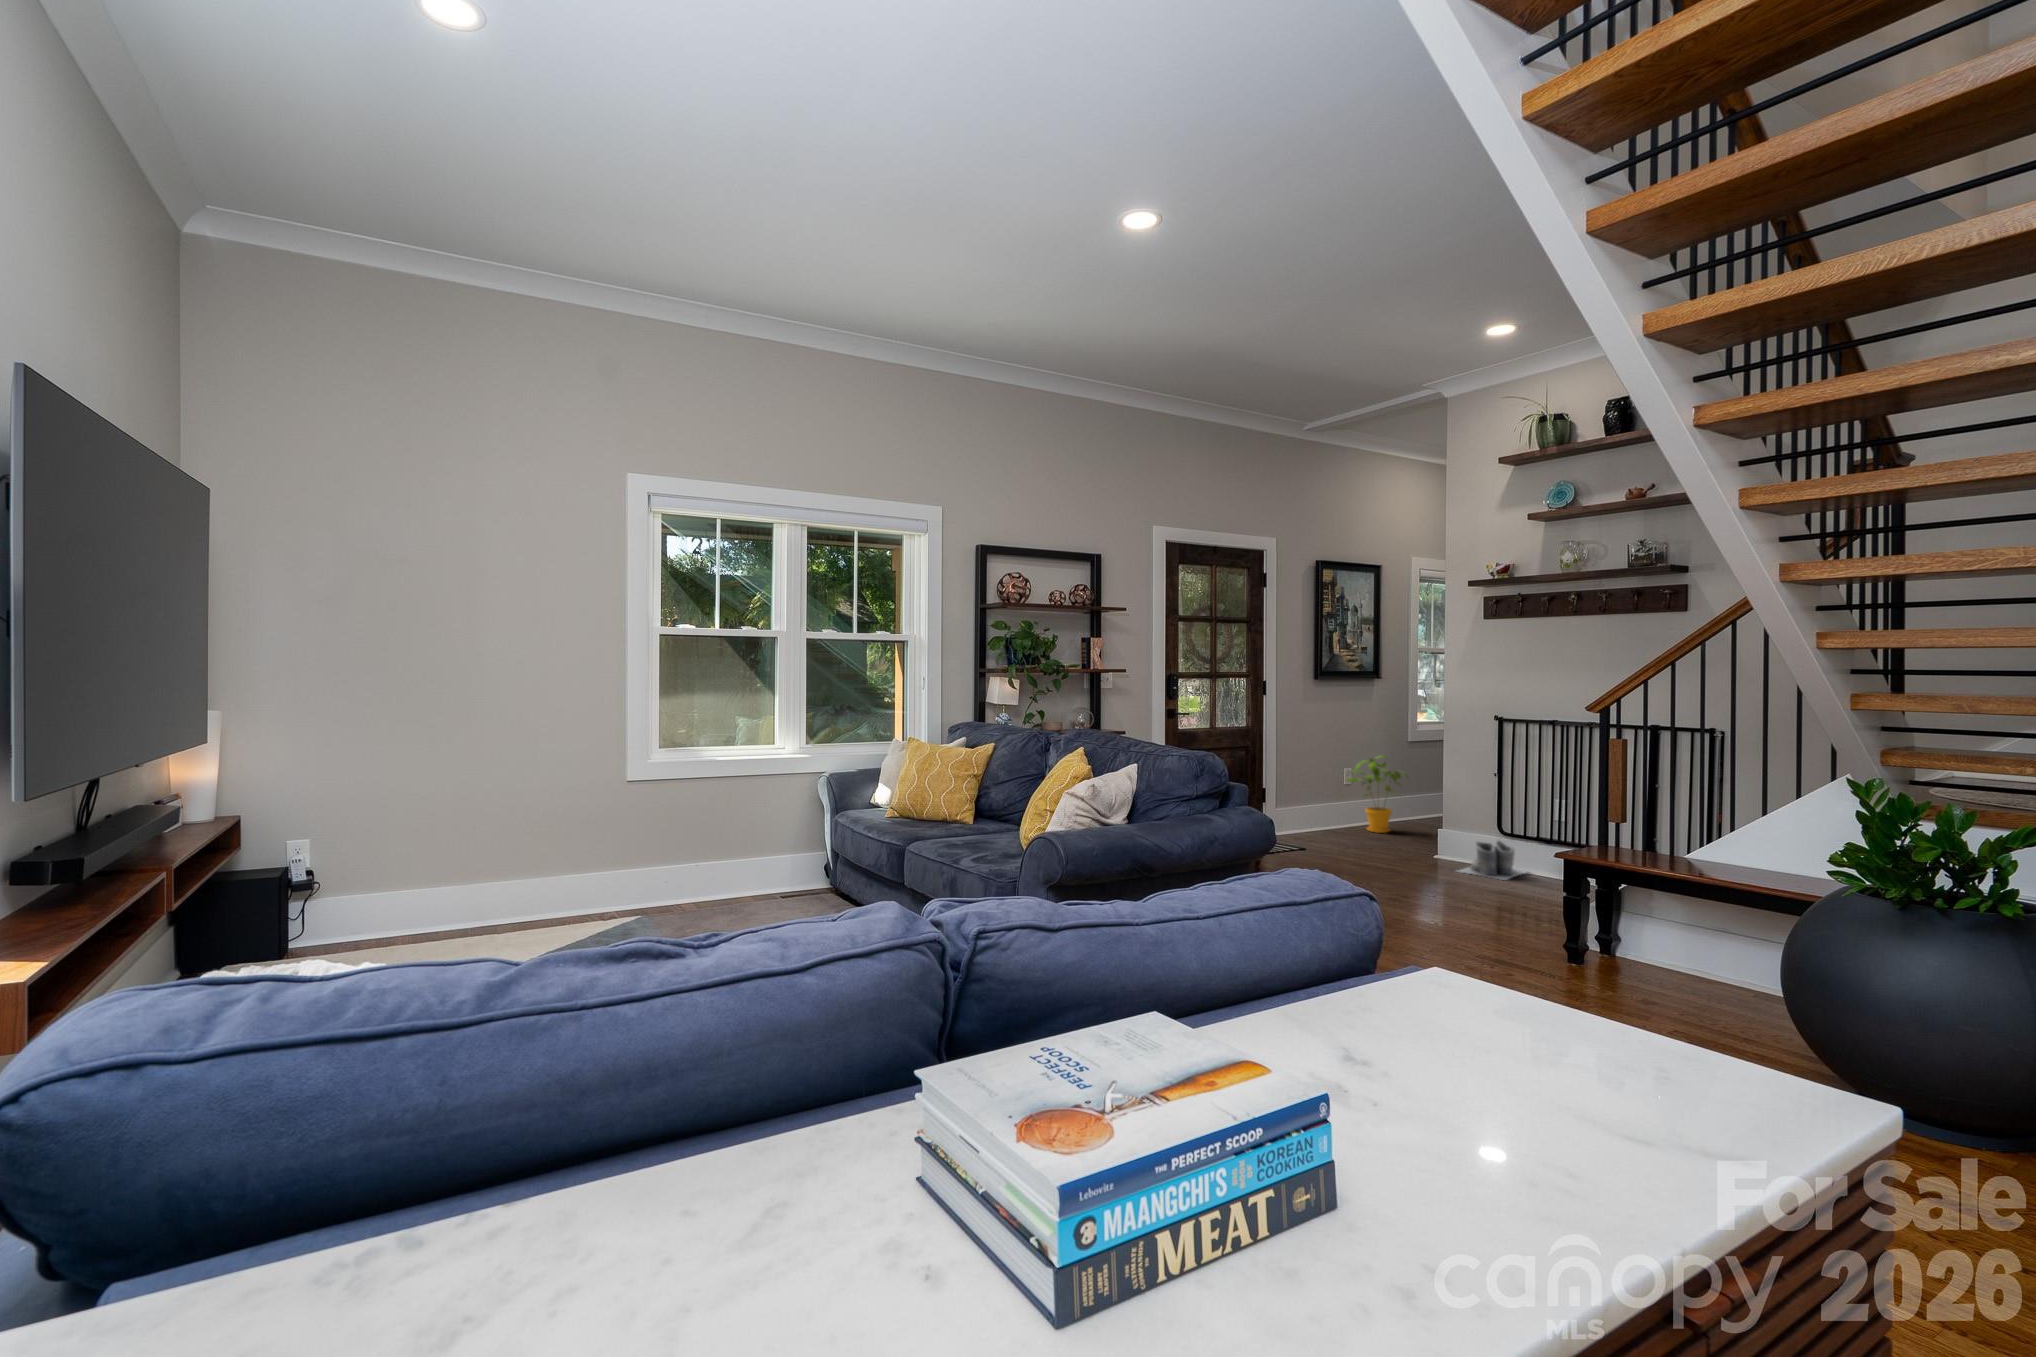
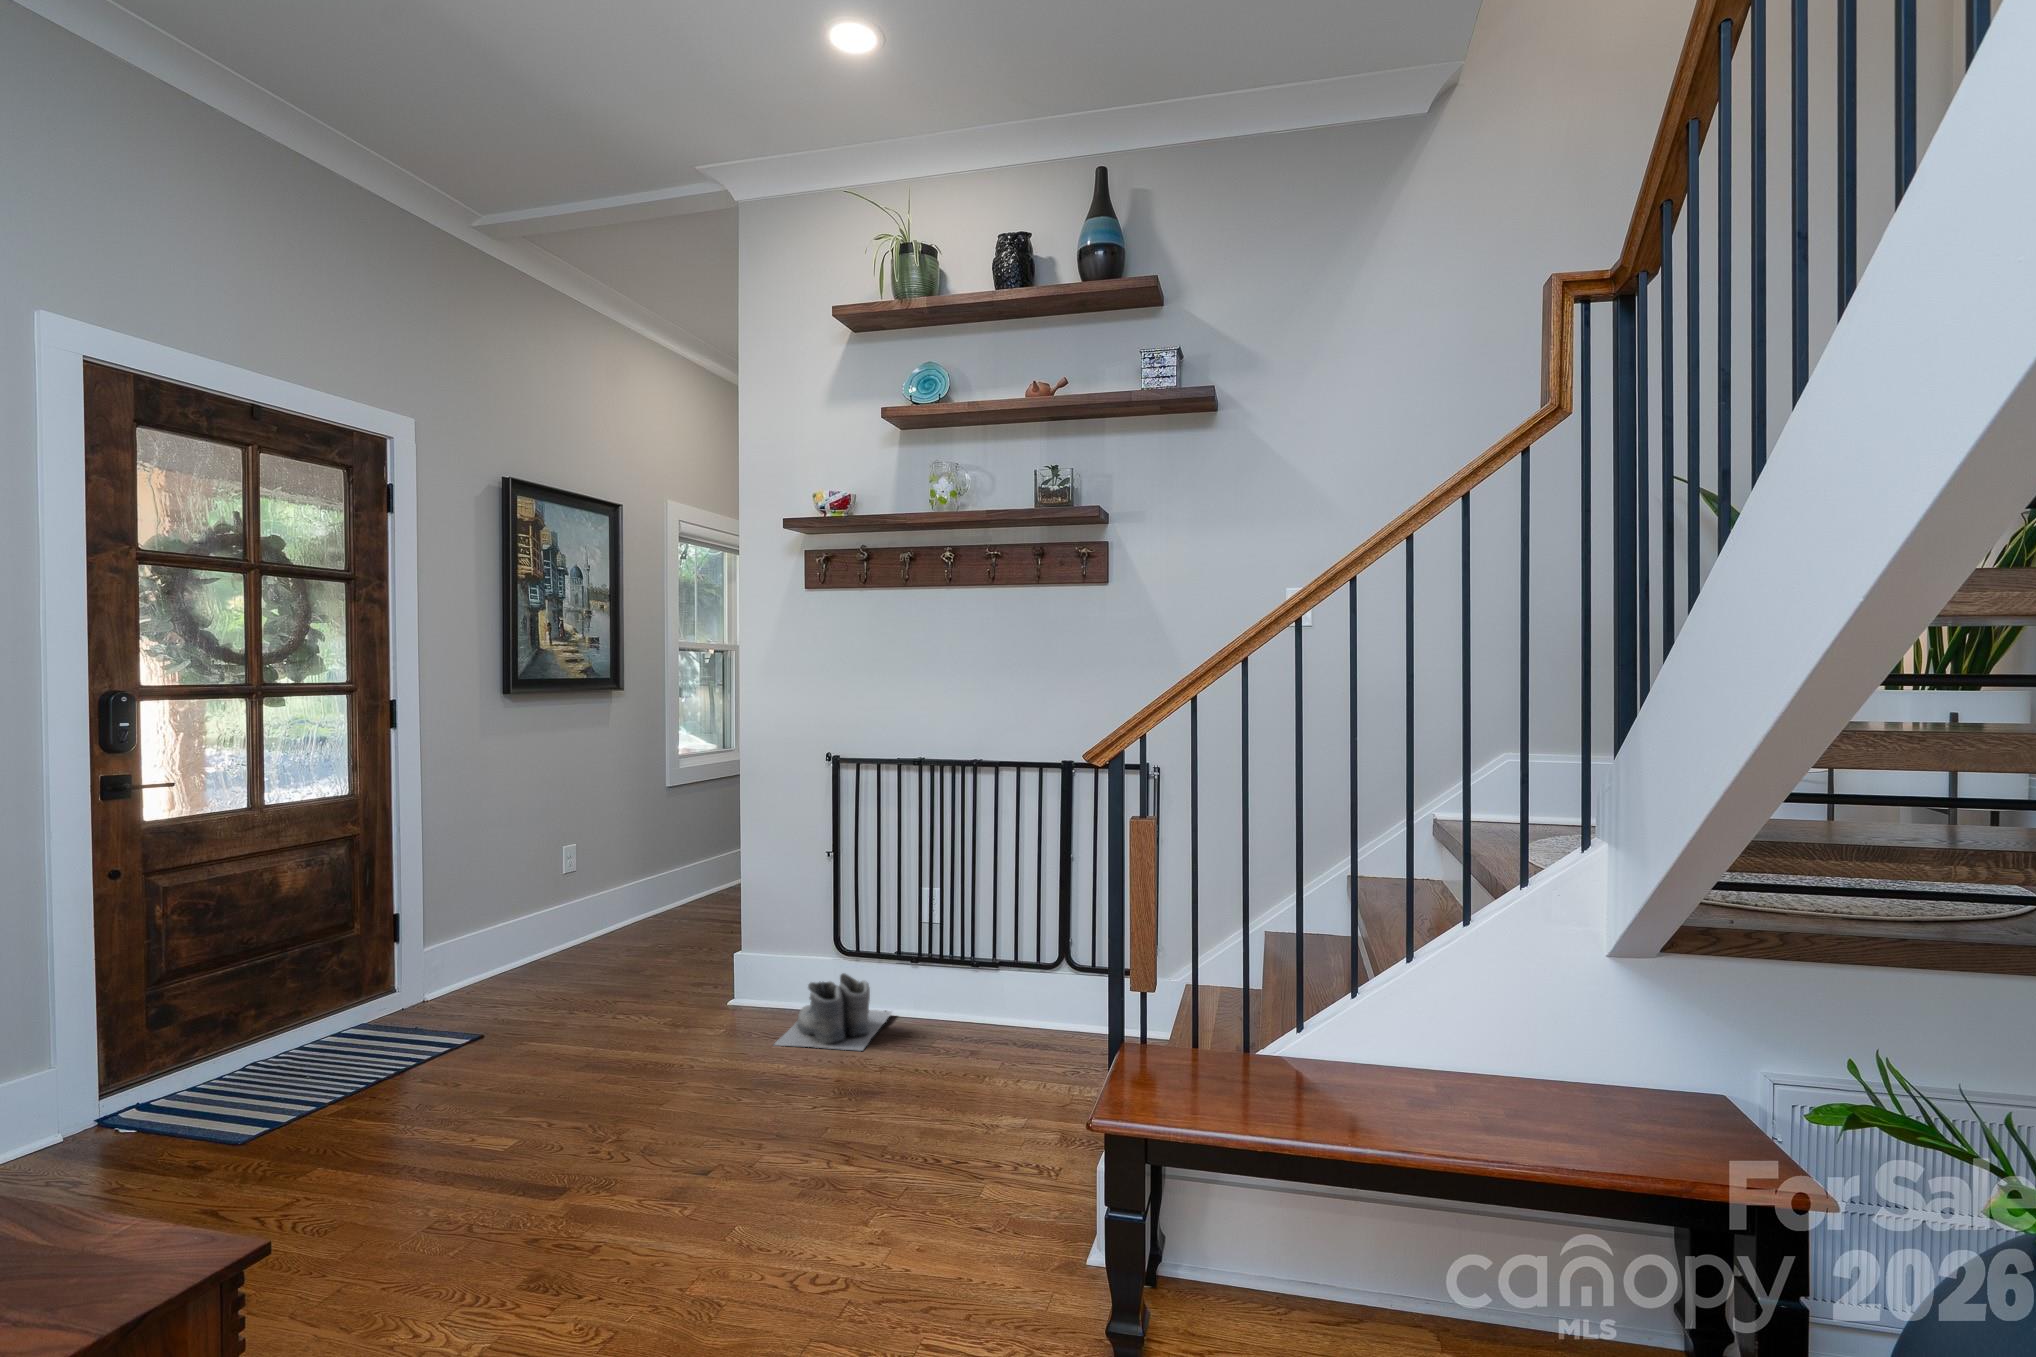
house plant: present [1346,756,1408,833] -> none [563,824,674,958]

